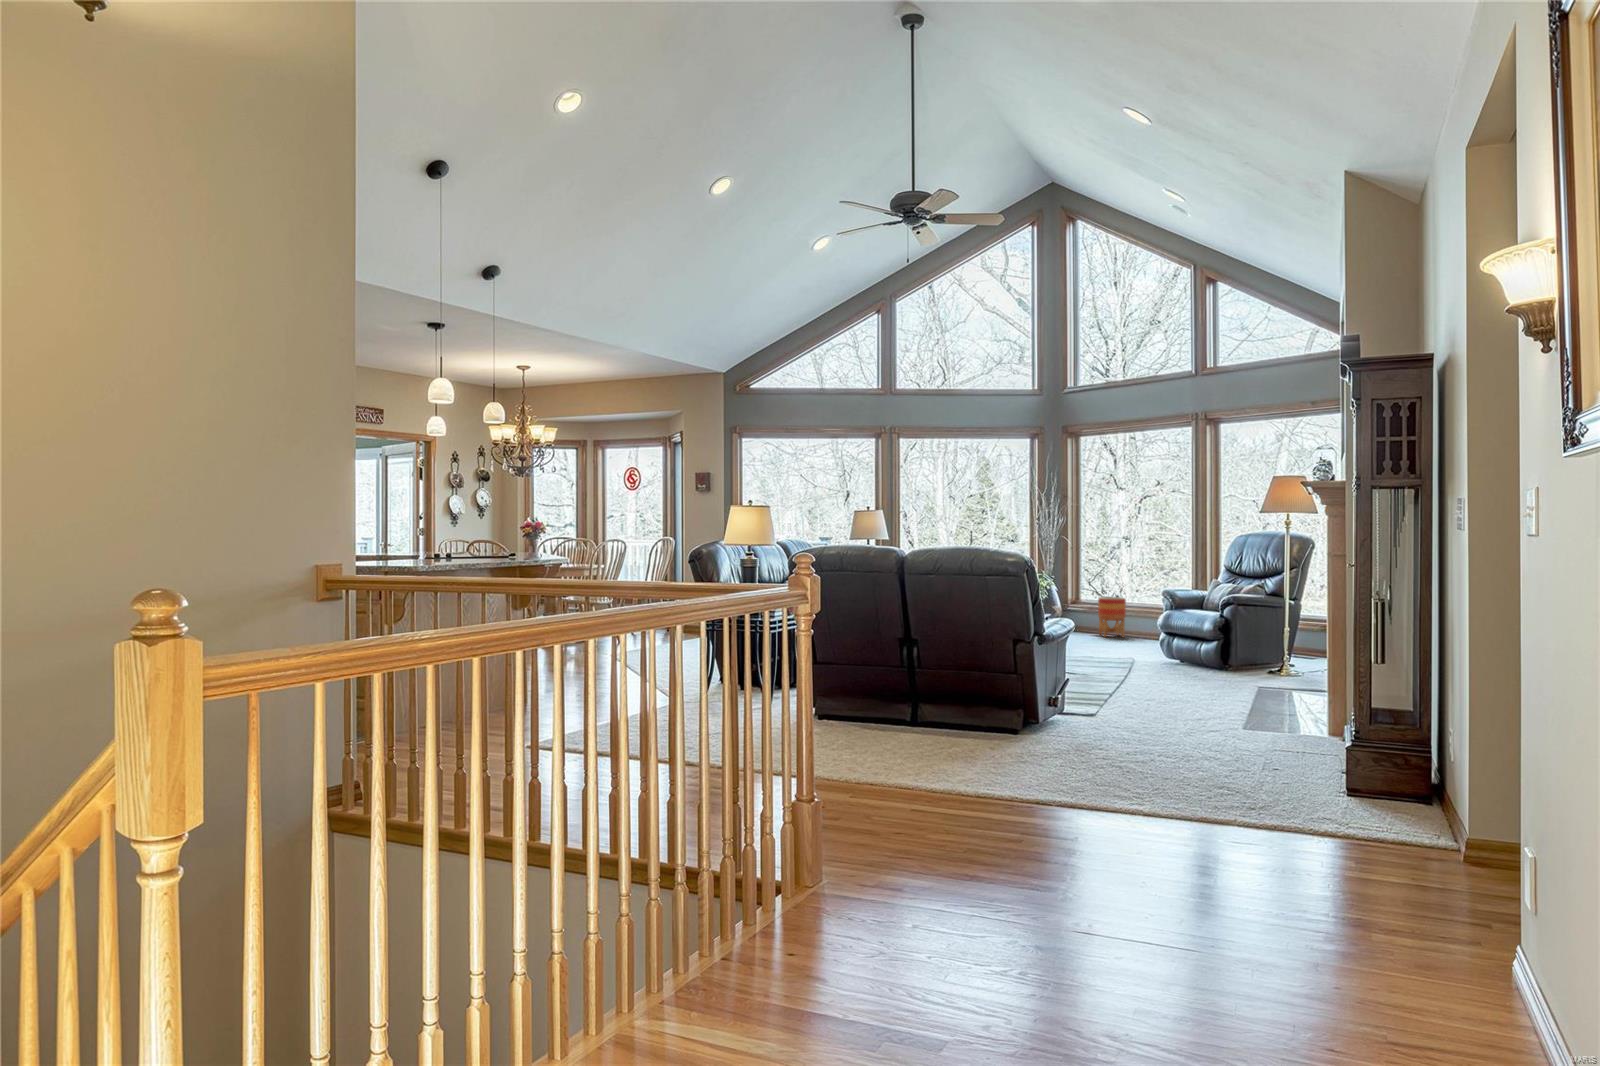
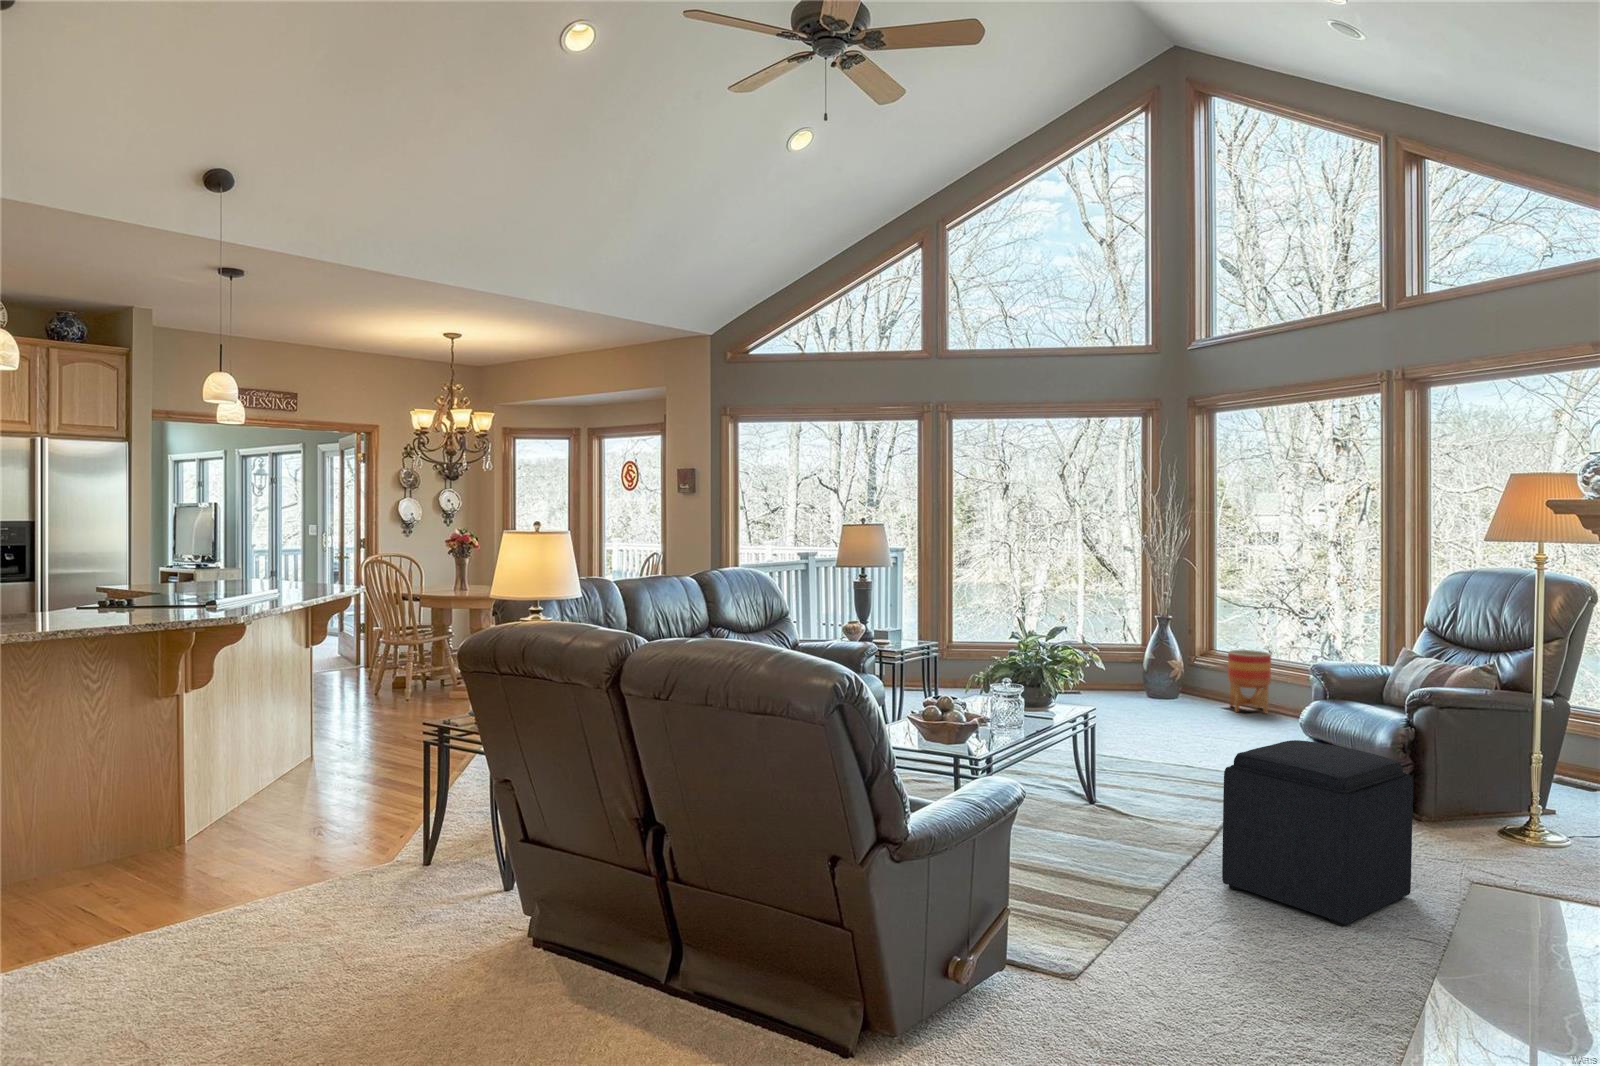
ottoman: none [1143,617,1234,699] -> present [1222,740,1413,925]

